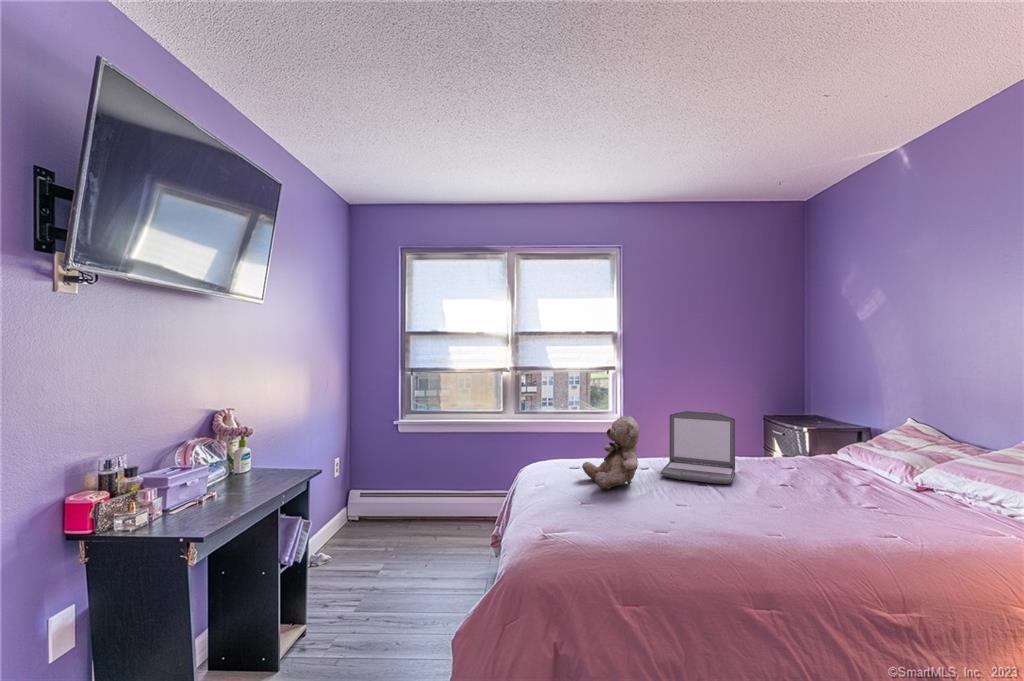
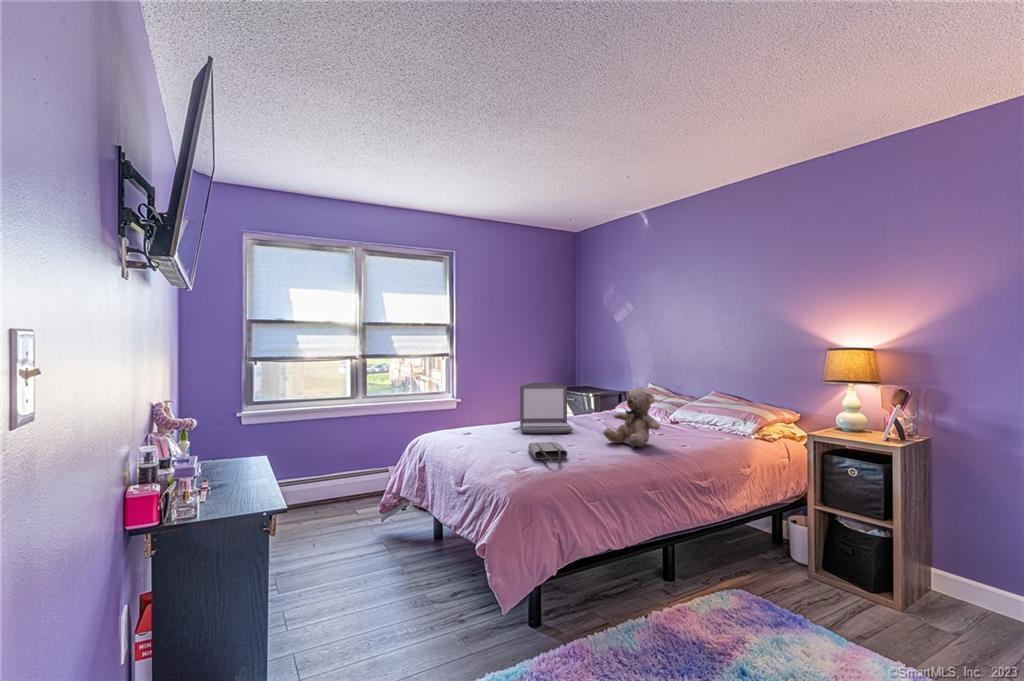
teddy bear: present [582,416,639,489] -> present [603,387,660,448]
tote bag: none [637,495,688,531] -> present [528,442,568,462]

